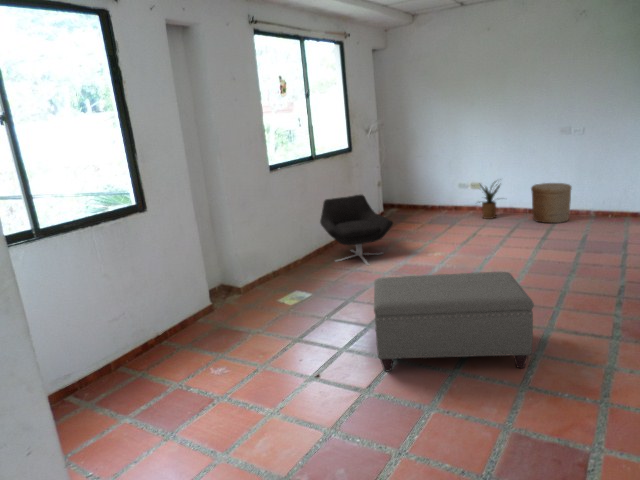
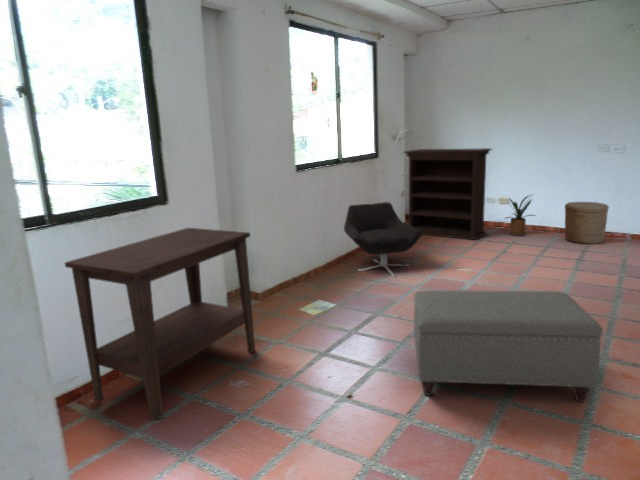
bookshelf: none [376,137,461,225] -> present [405,148,492,240]
side table: none [53,232,235,408] -> present [65,228,255,421]

